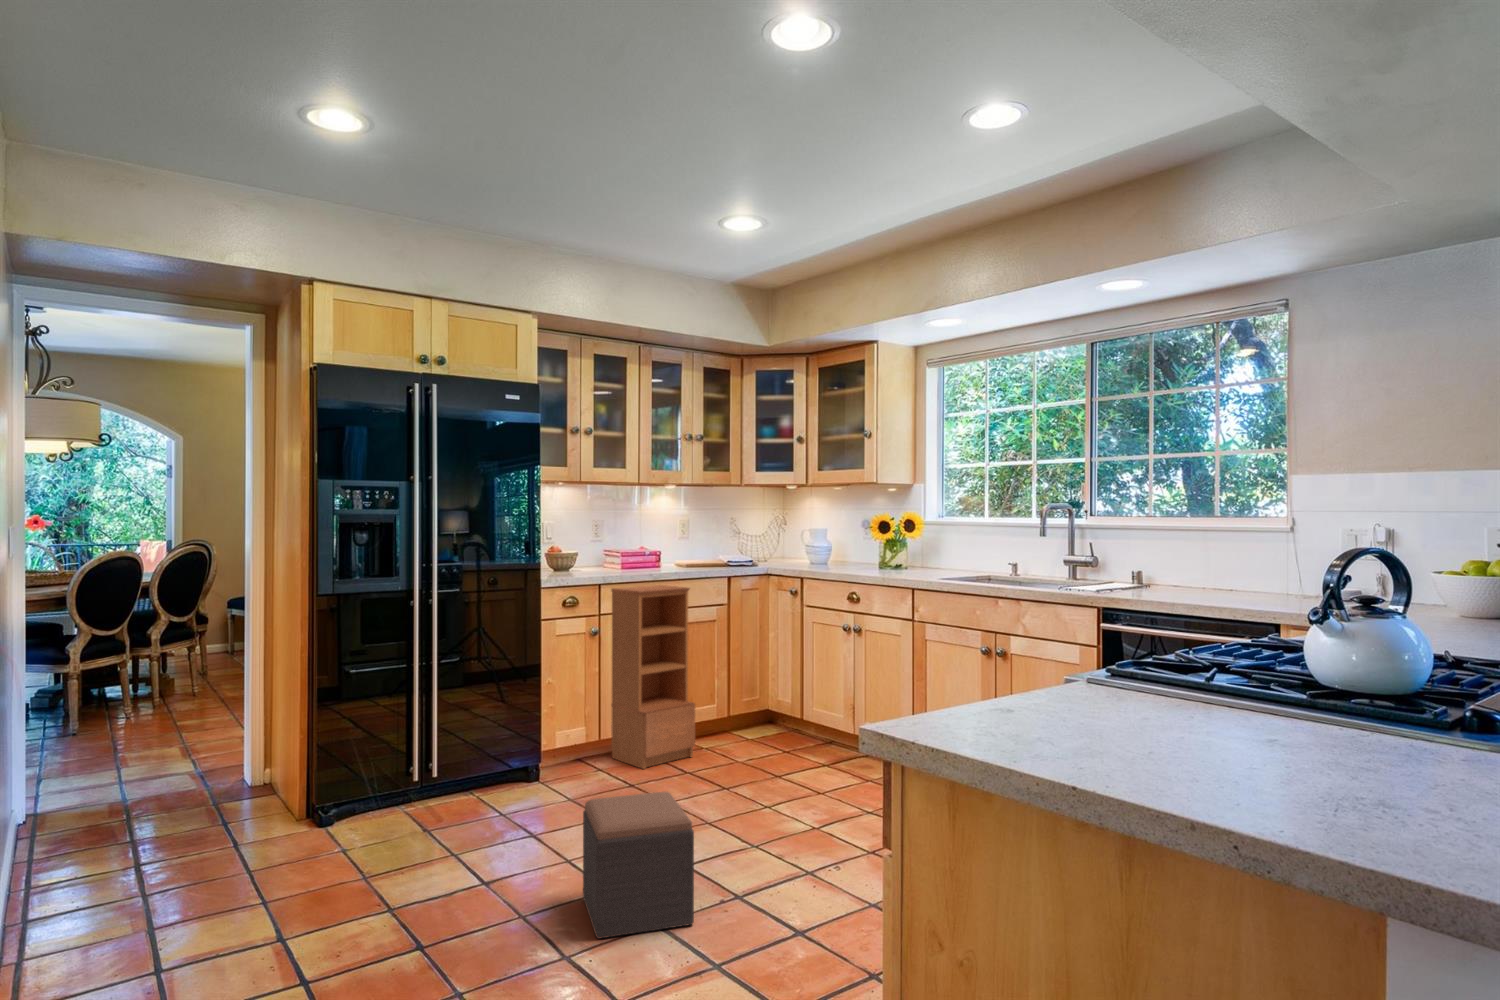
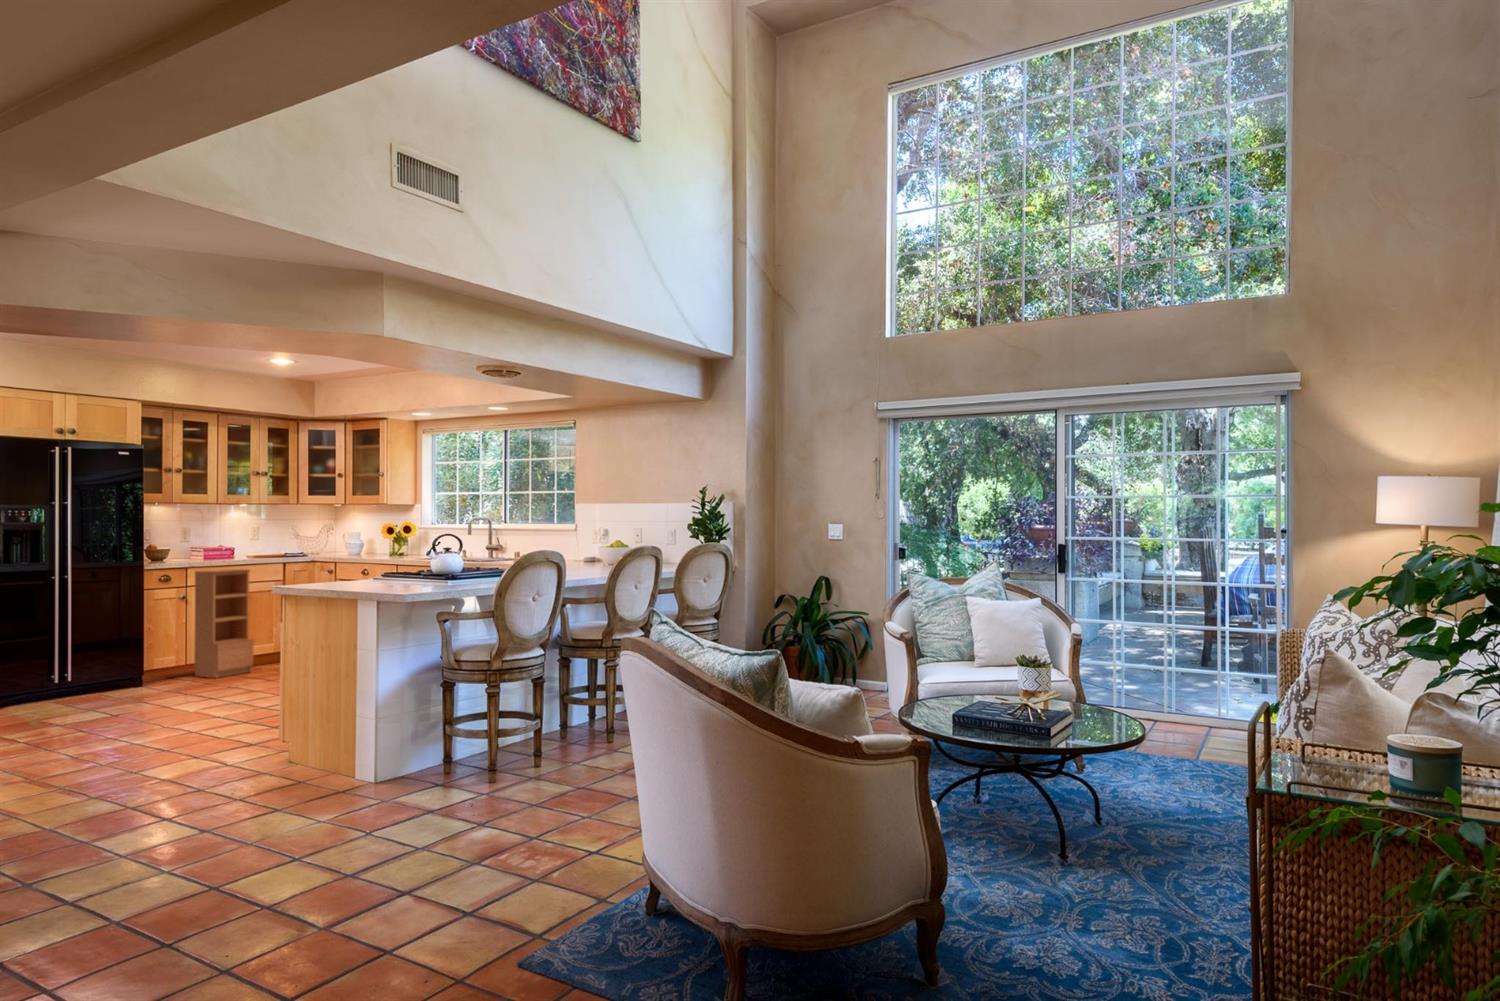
footstool: present [583,792,694,939] -> none [171,662,232,724]

